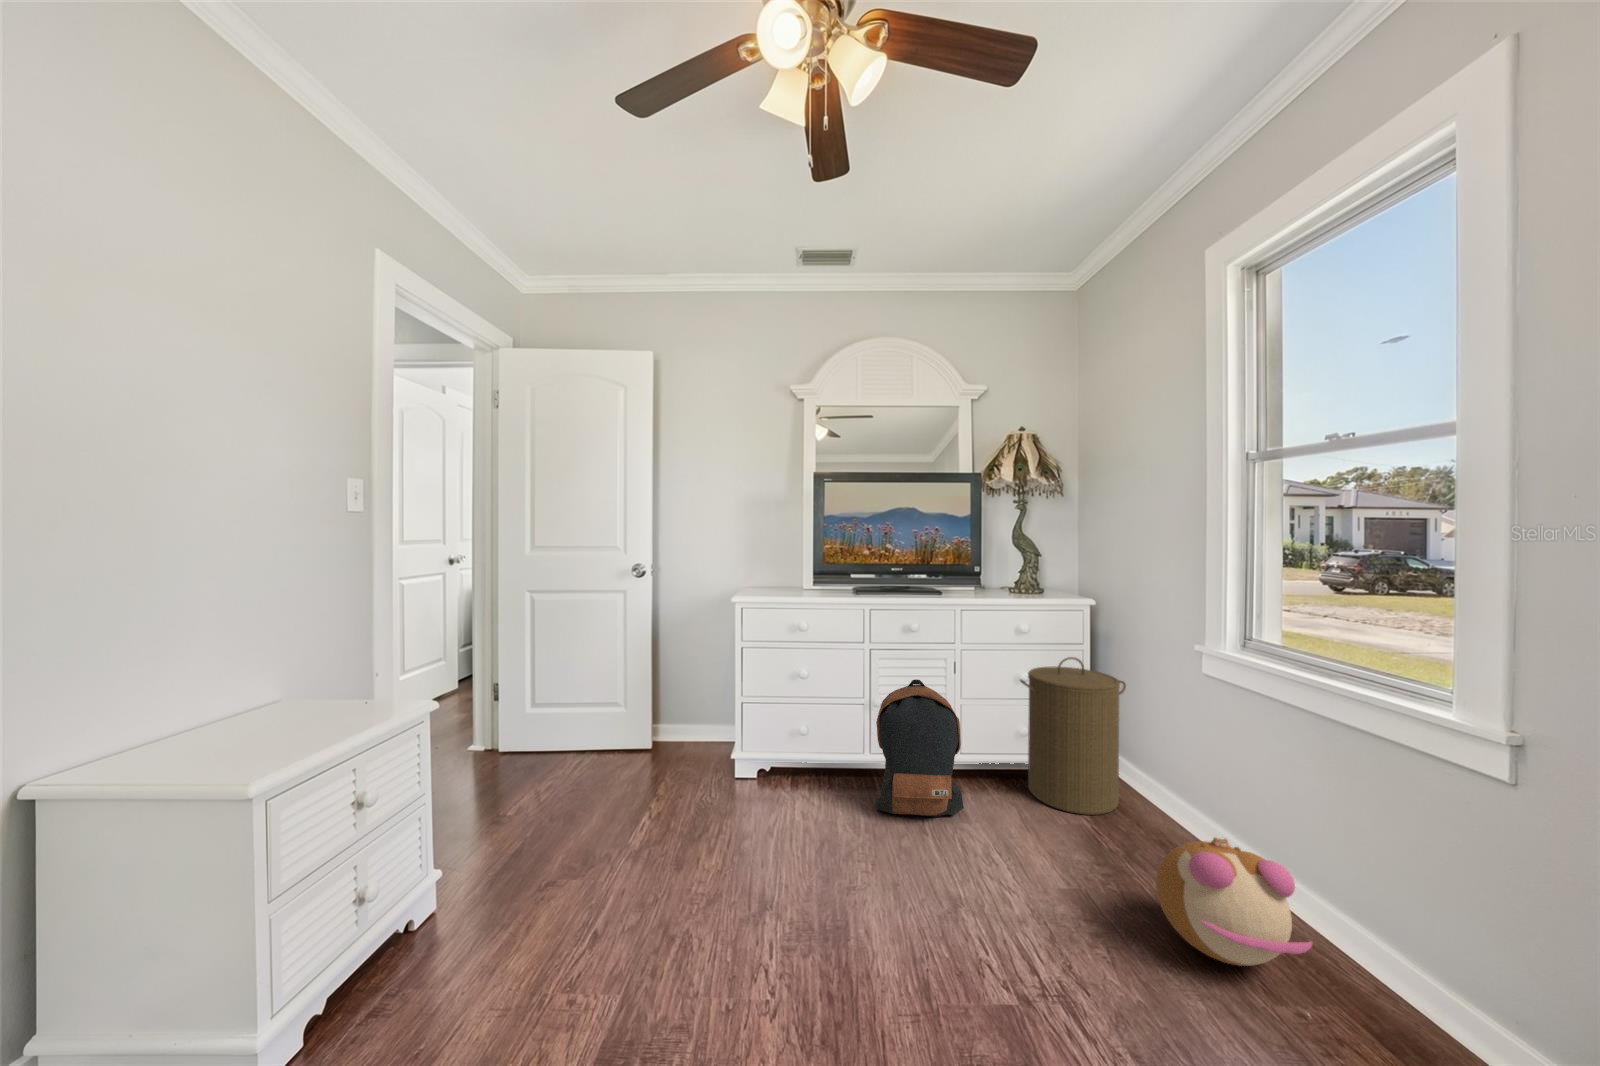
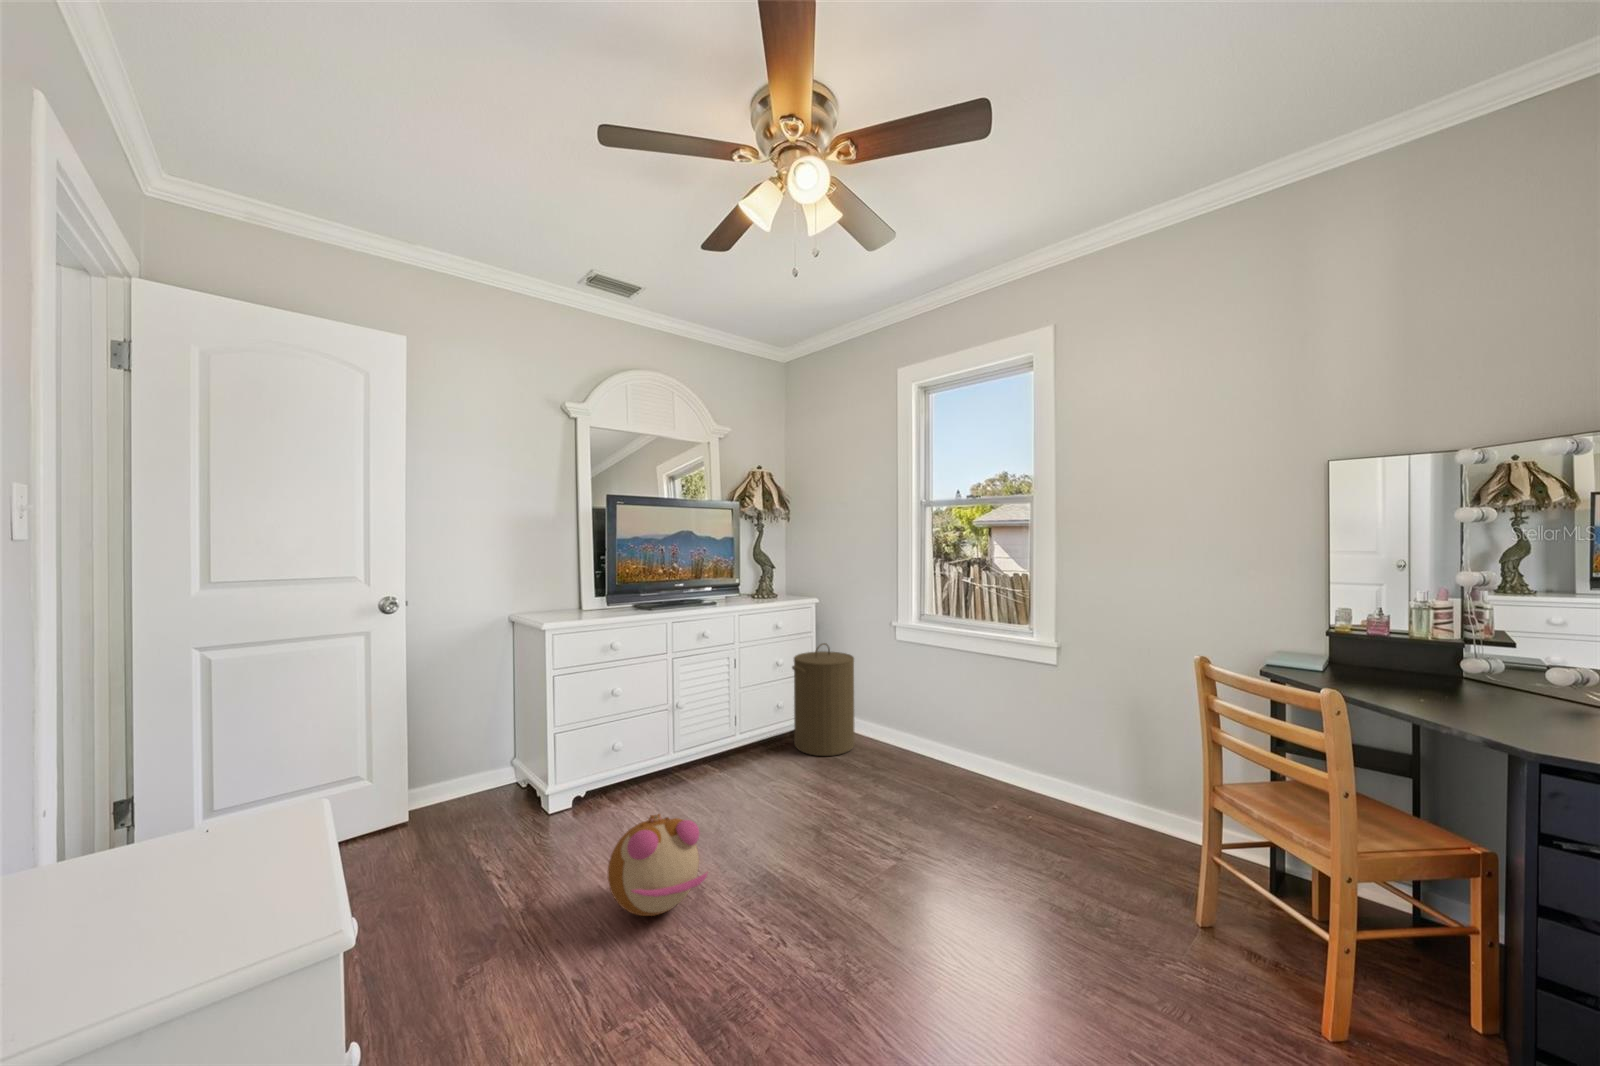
backpack: present [875,679,964,817] -> none [698,680,777,798]
plush toy: present [1156,838,1312,966] -> present [608,814,707,916]

